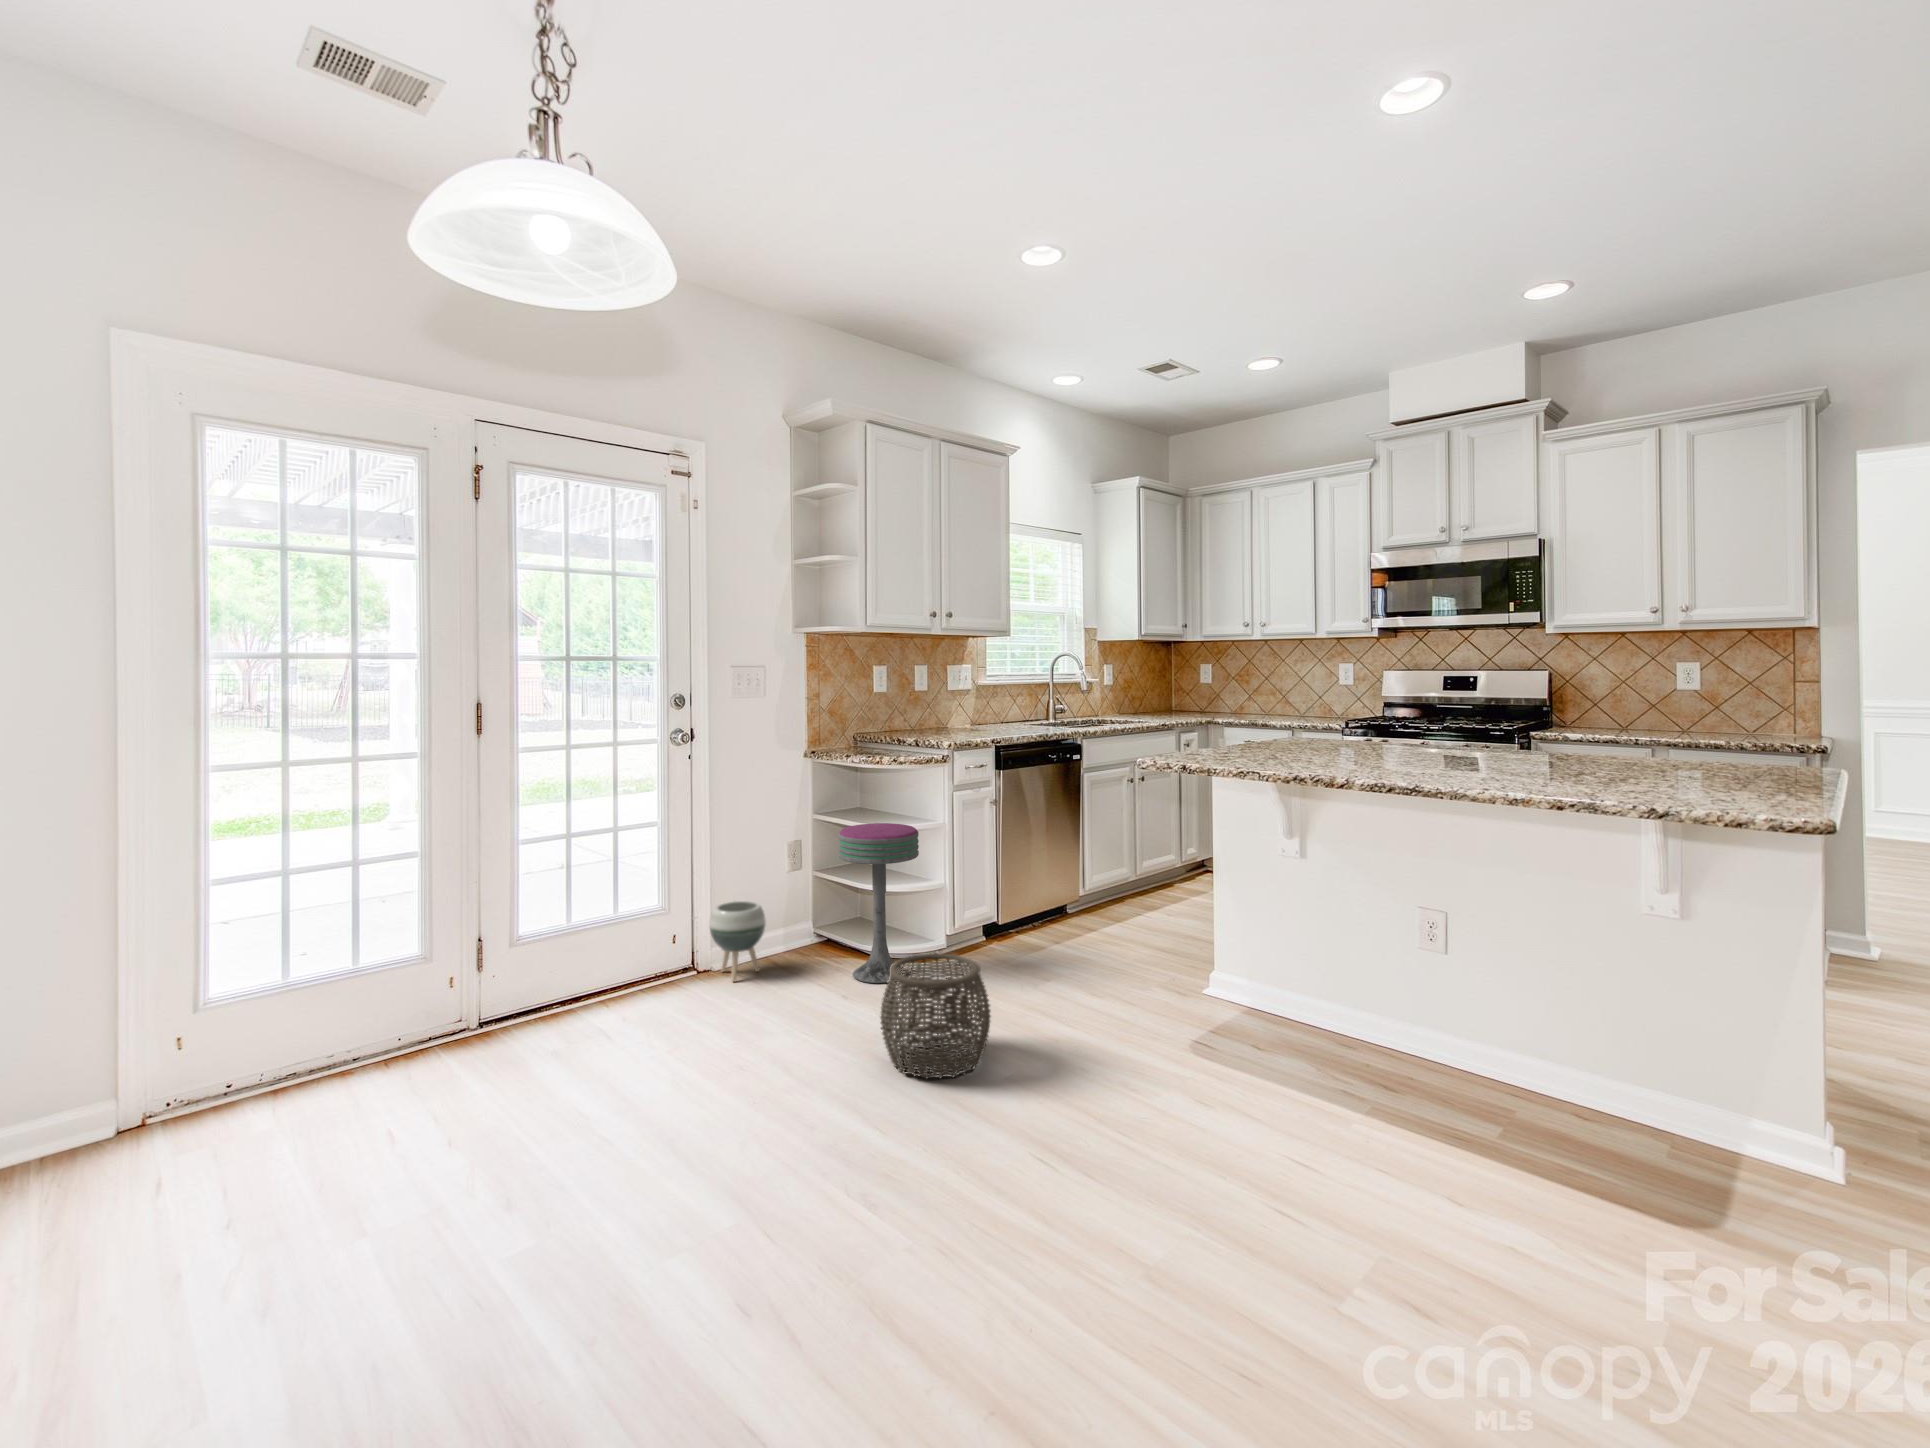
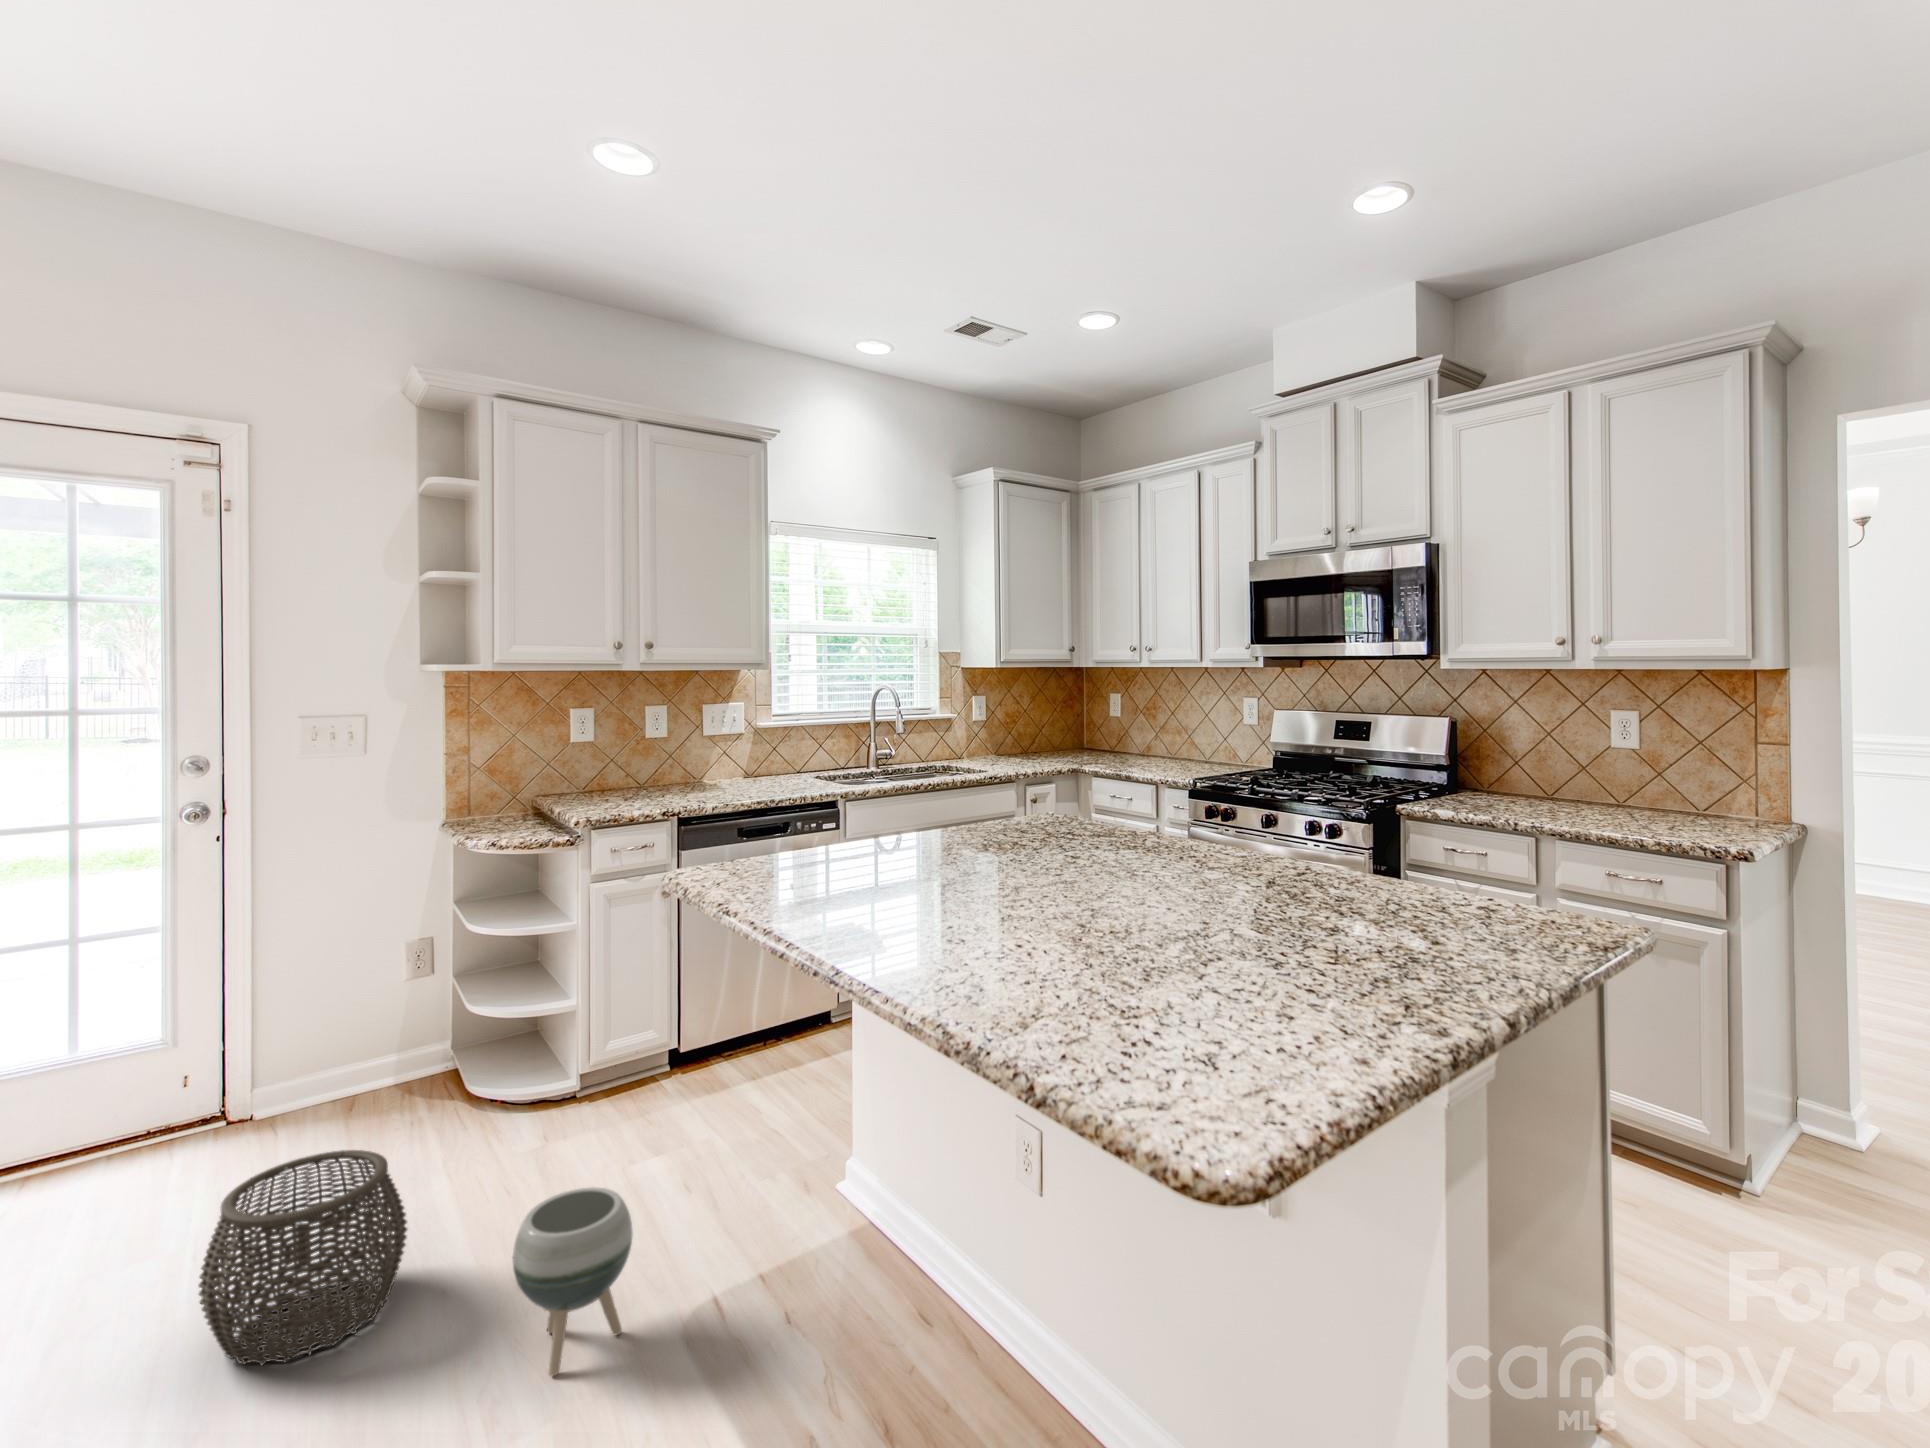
bar stool: present [838,823,919,983] -> none [387,926,512,1152]
planter: present [710,901,766,982] -> present [513,1187,633,1376]

